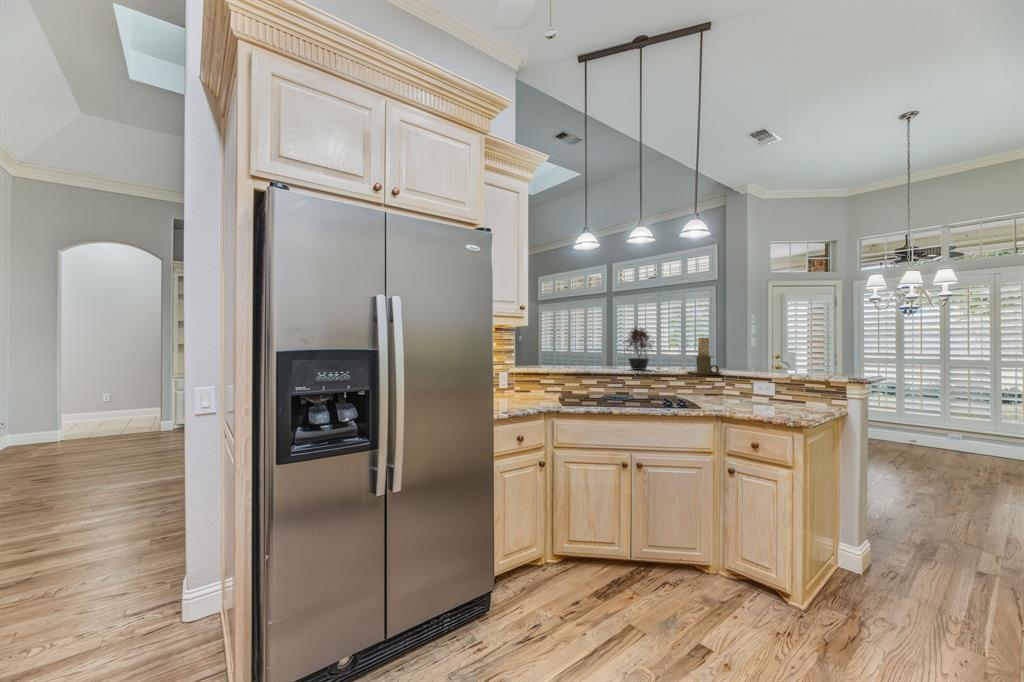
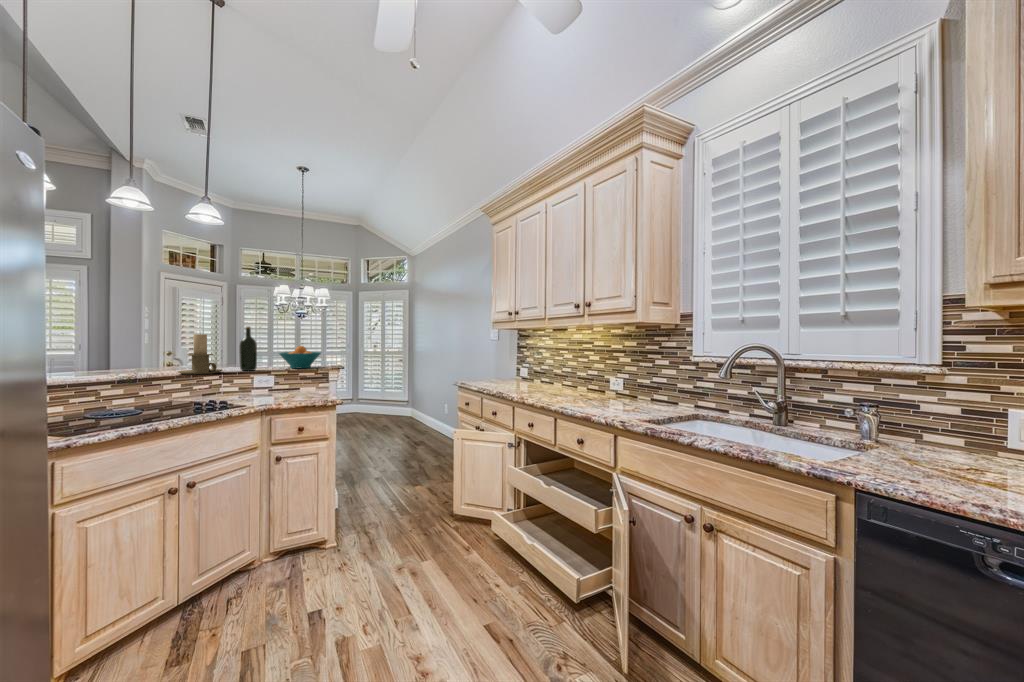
potted plant: present [623,328,654,370] -> none [41,318,103,377]
wine bottle: none [740,330,758,376] -> present [239,327,257,371]
fruit bowl: none [783,351,838,379] -> present [279,346,321,369]

